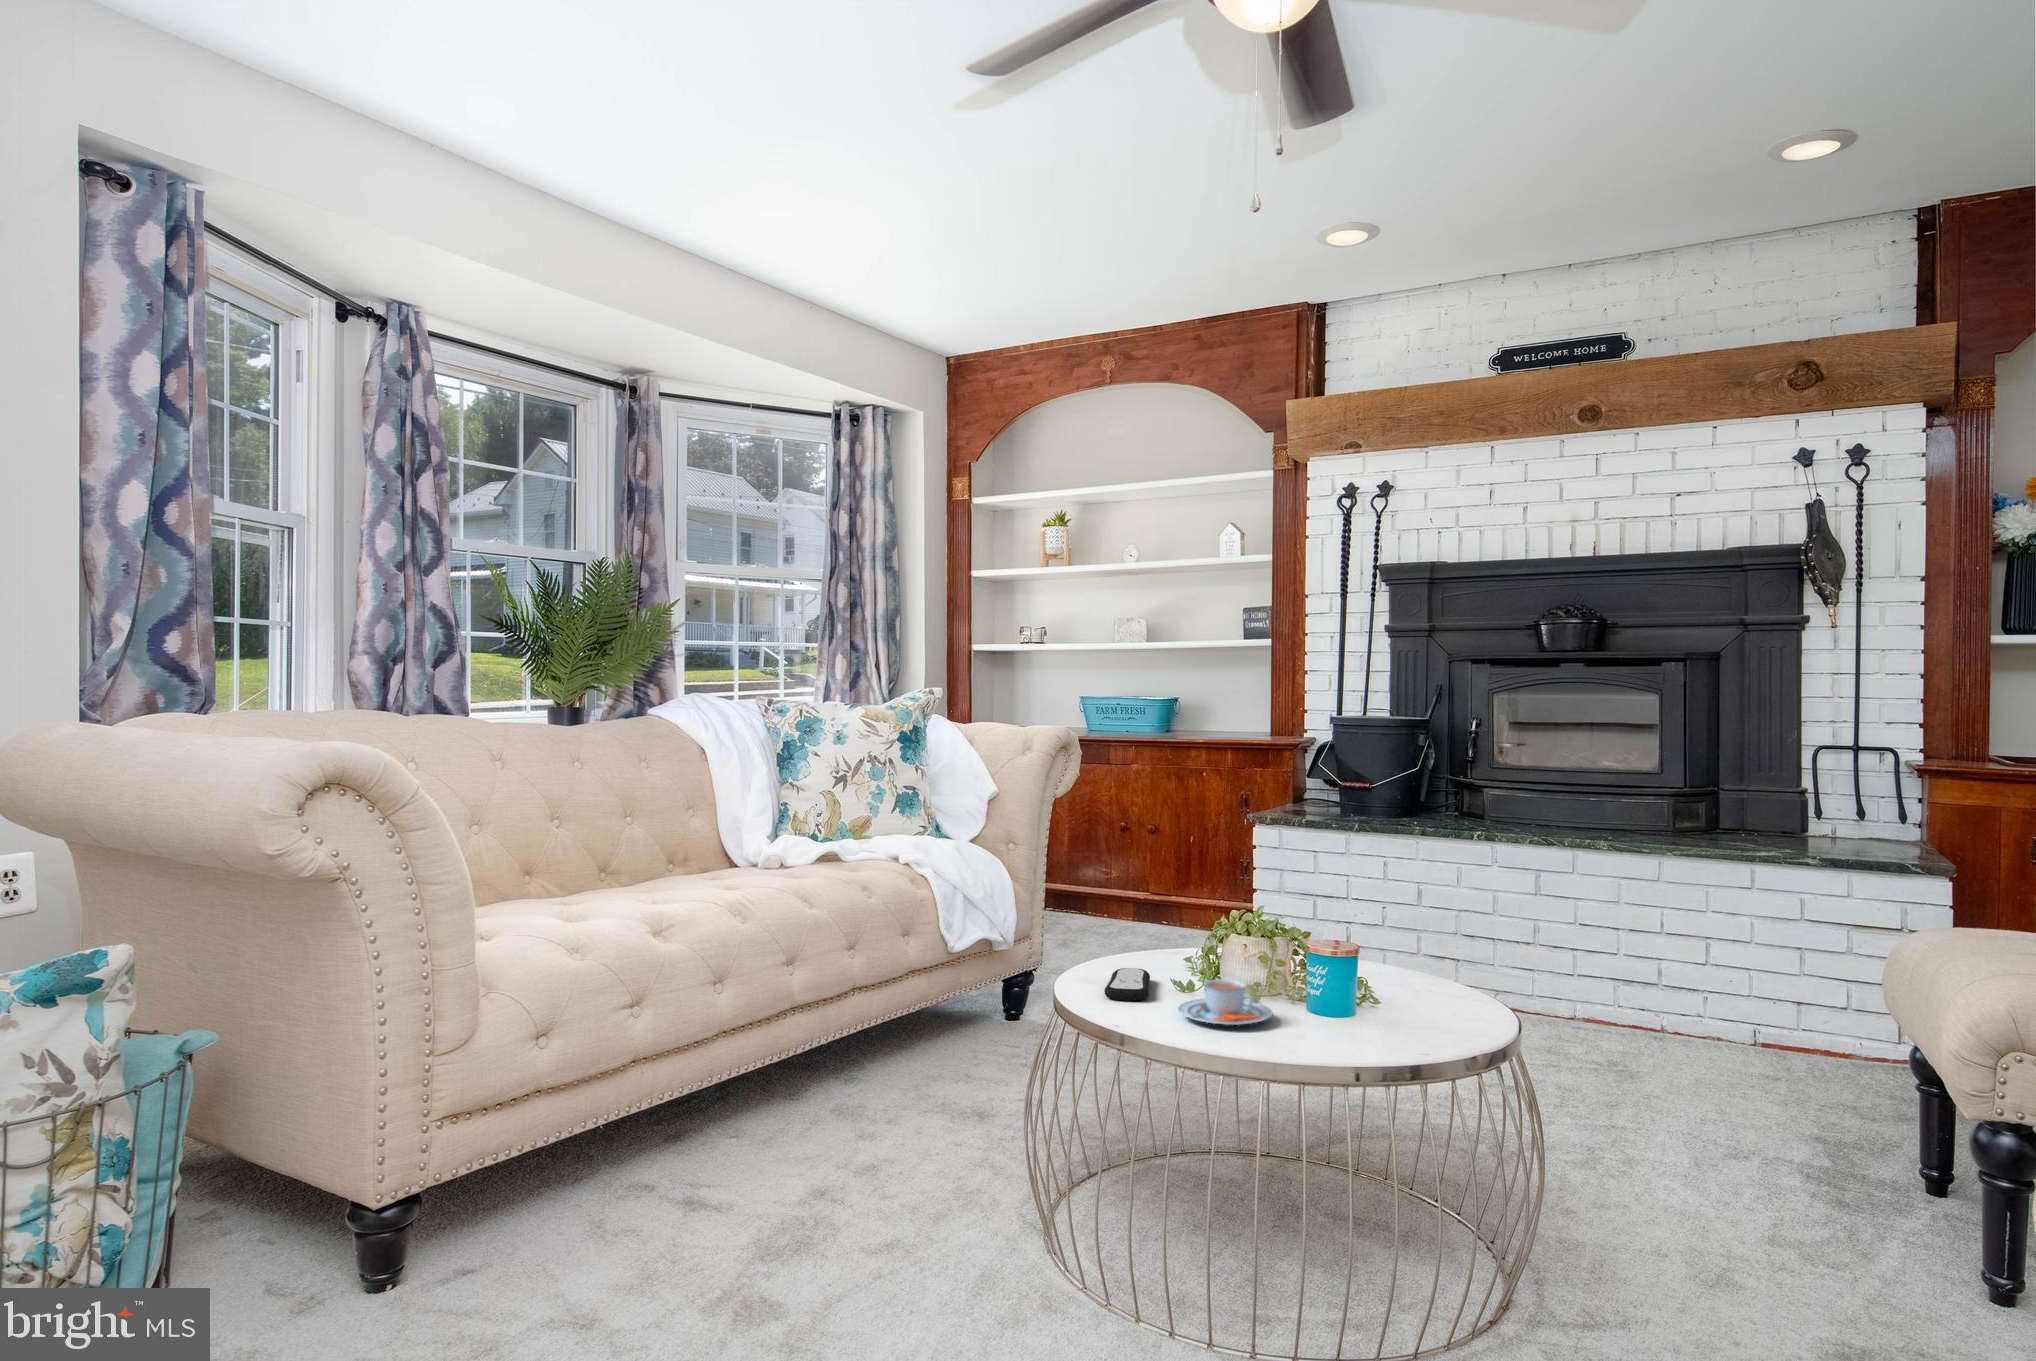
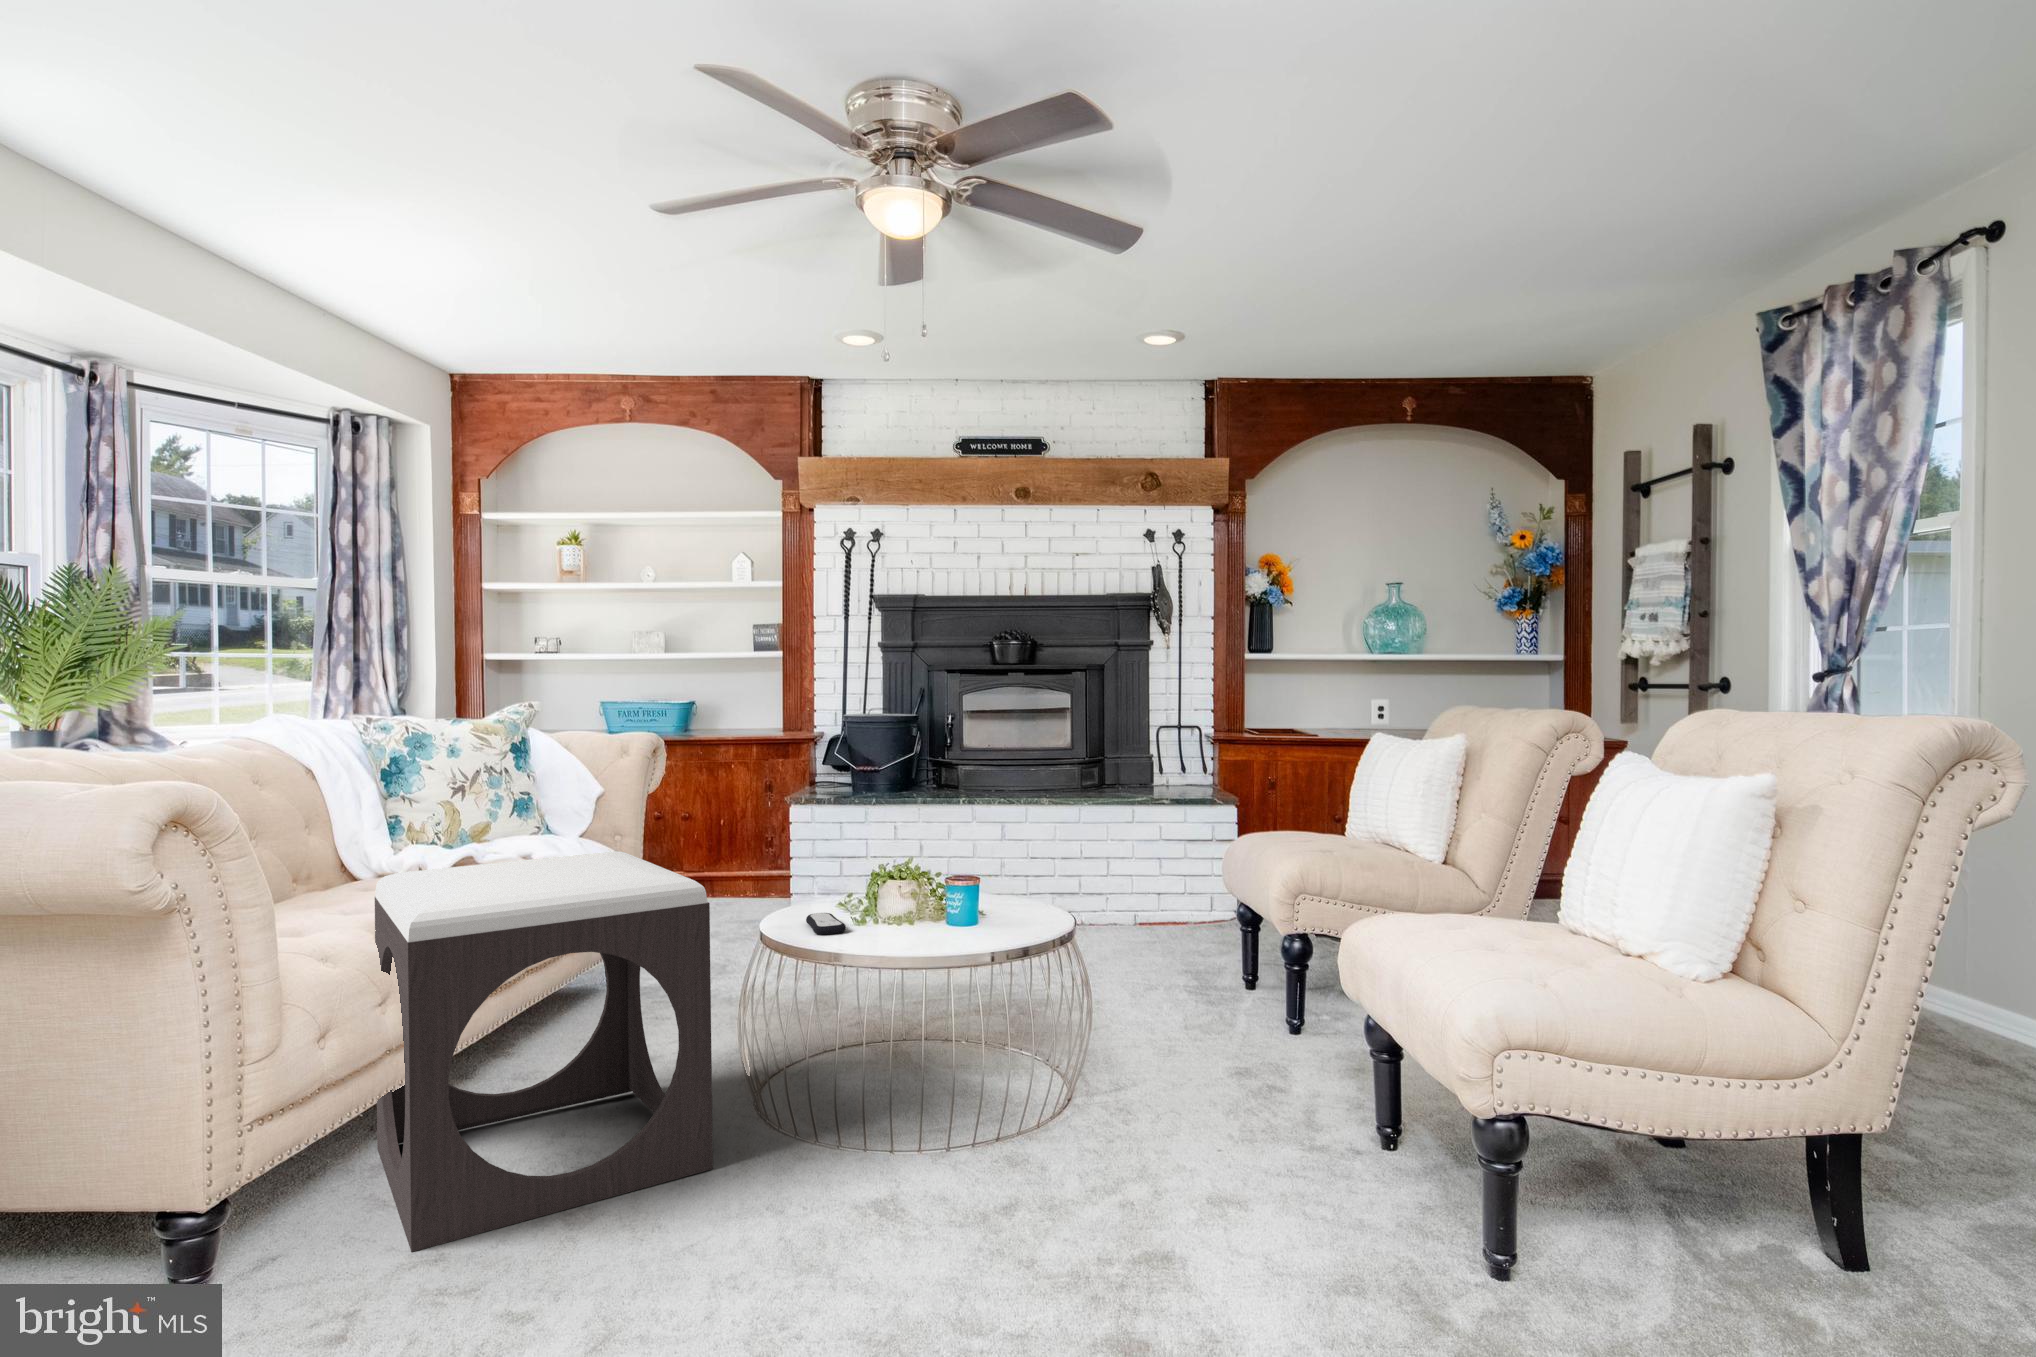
footstool: none [567,863,926,1304] -> present [375,851,713,1252]
teacup: present [1178,979,1272,1025] -> none [877,908,942,938]

